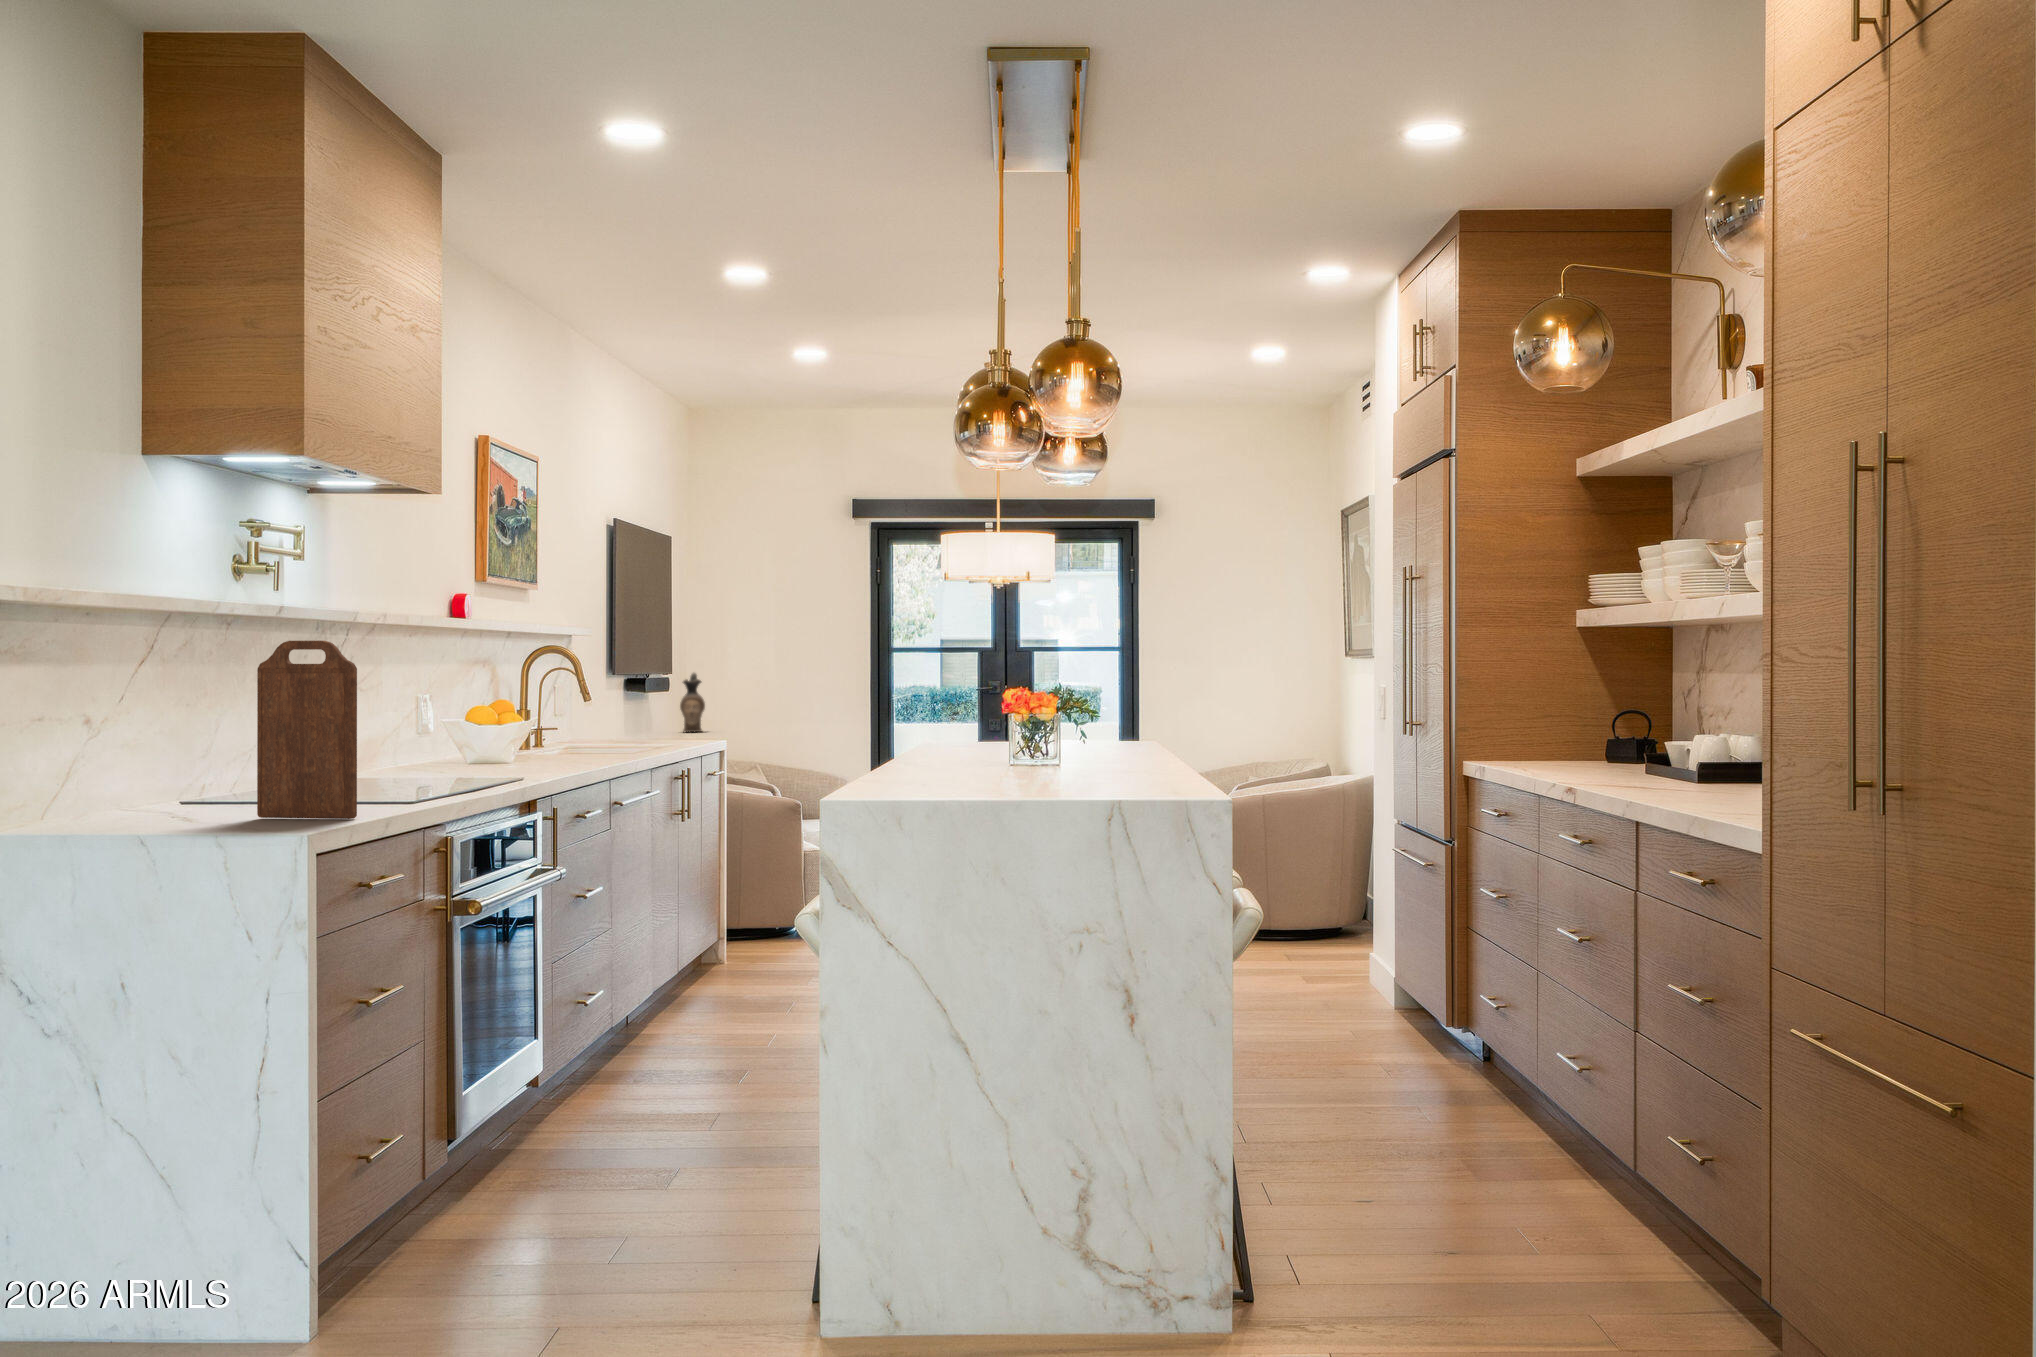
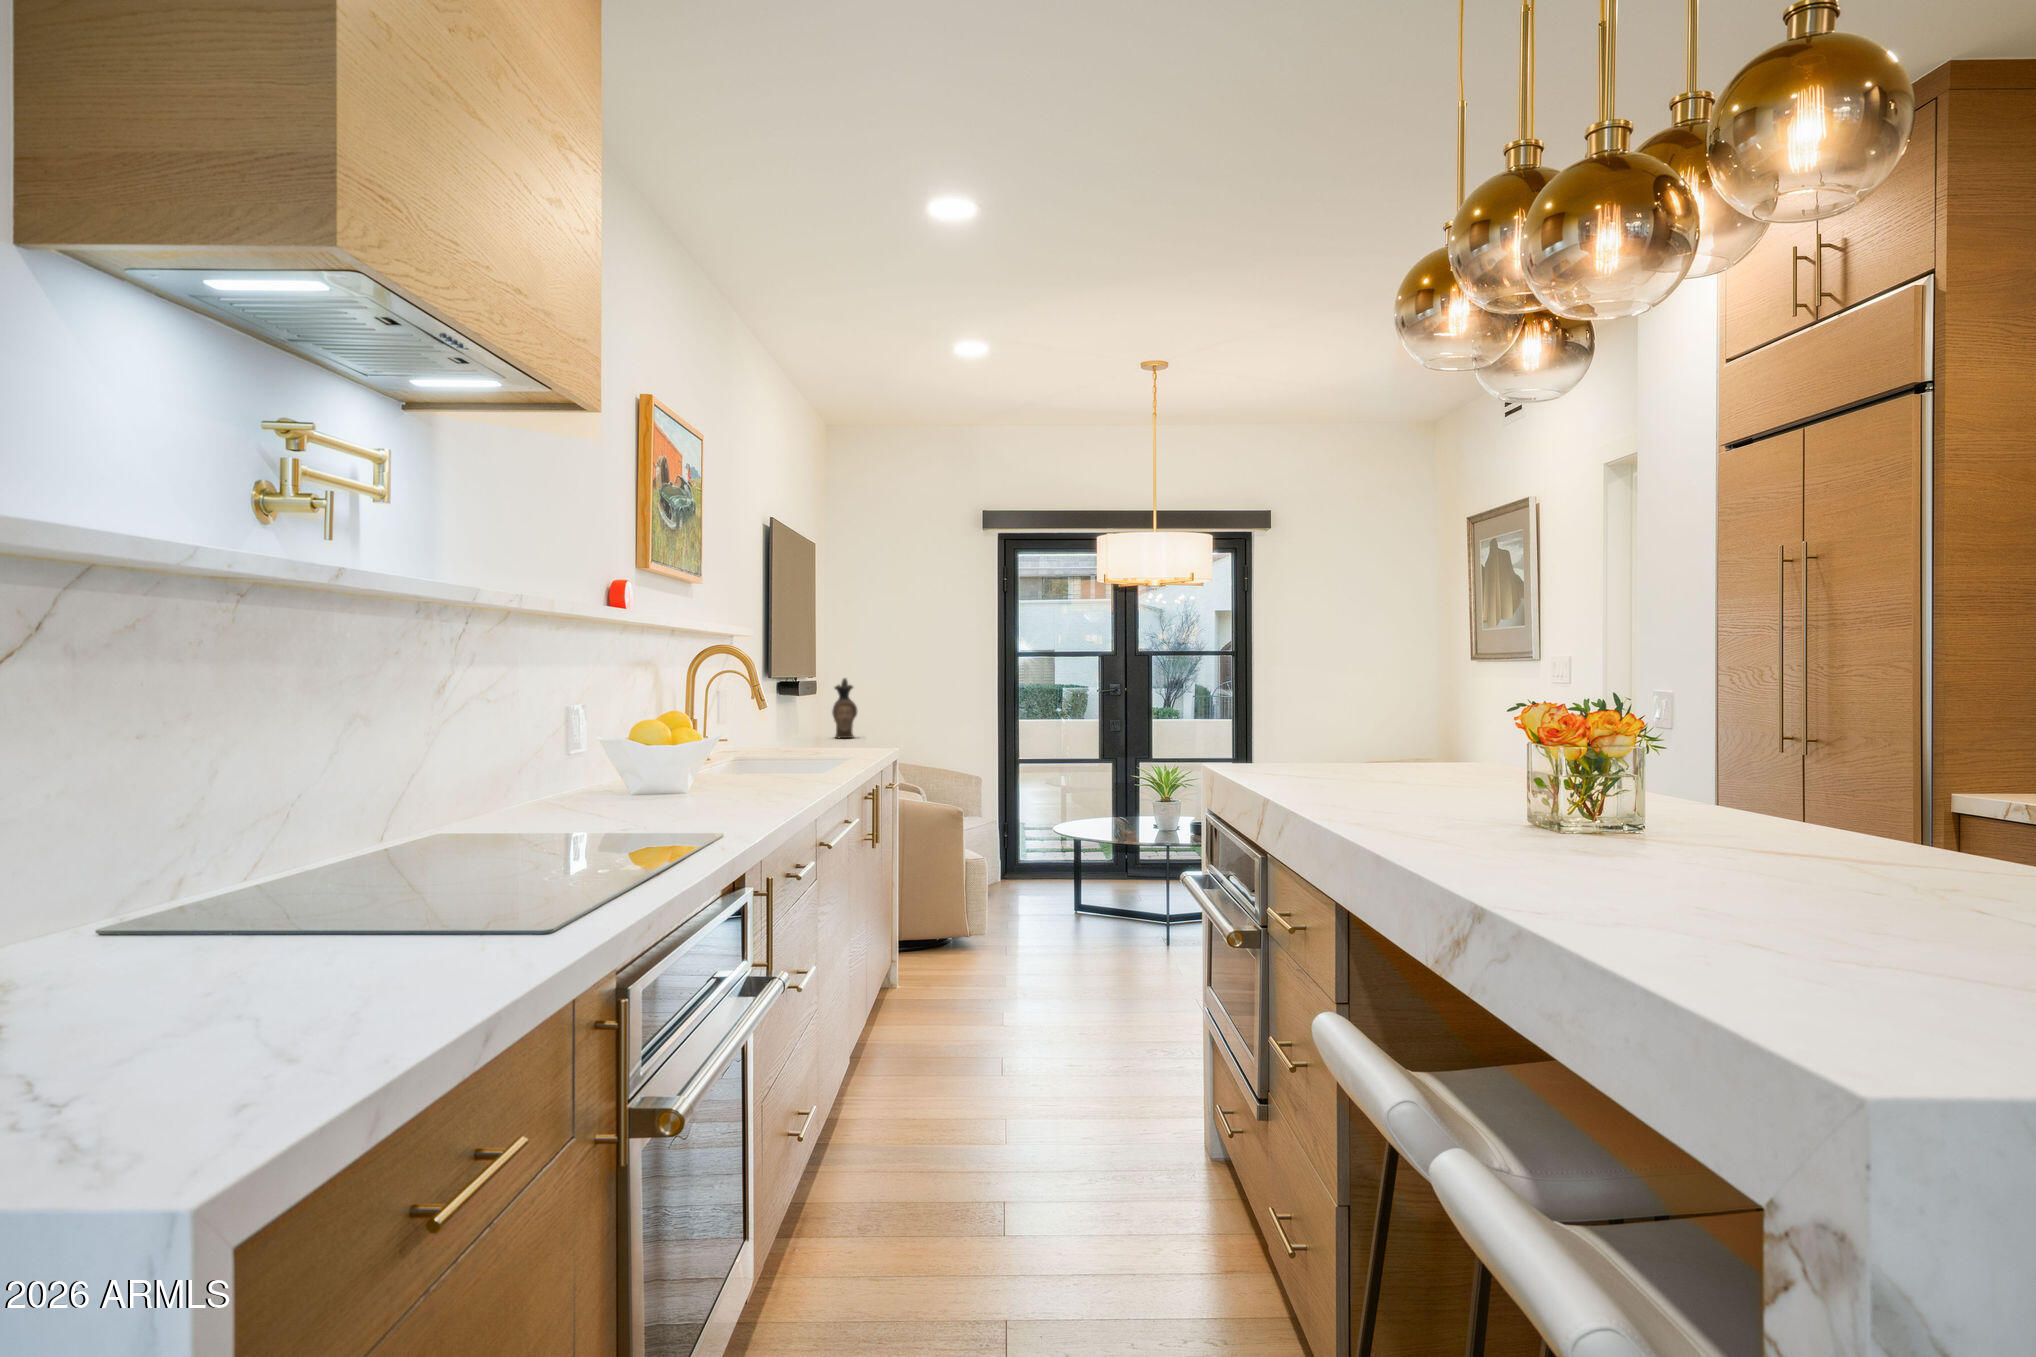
cutting board: present [257,641,357,819] -> none [161,591,413,1042]

